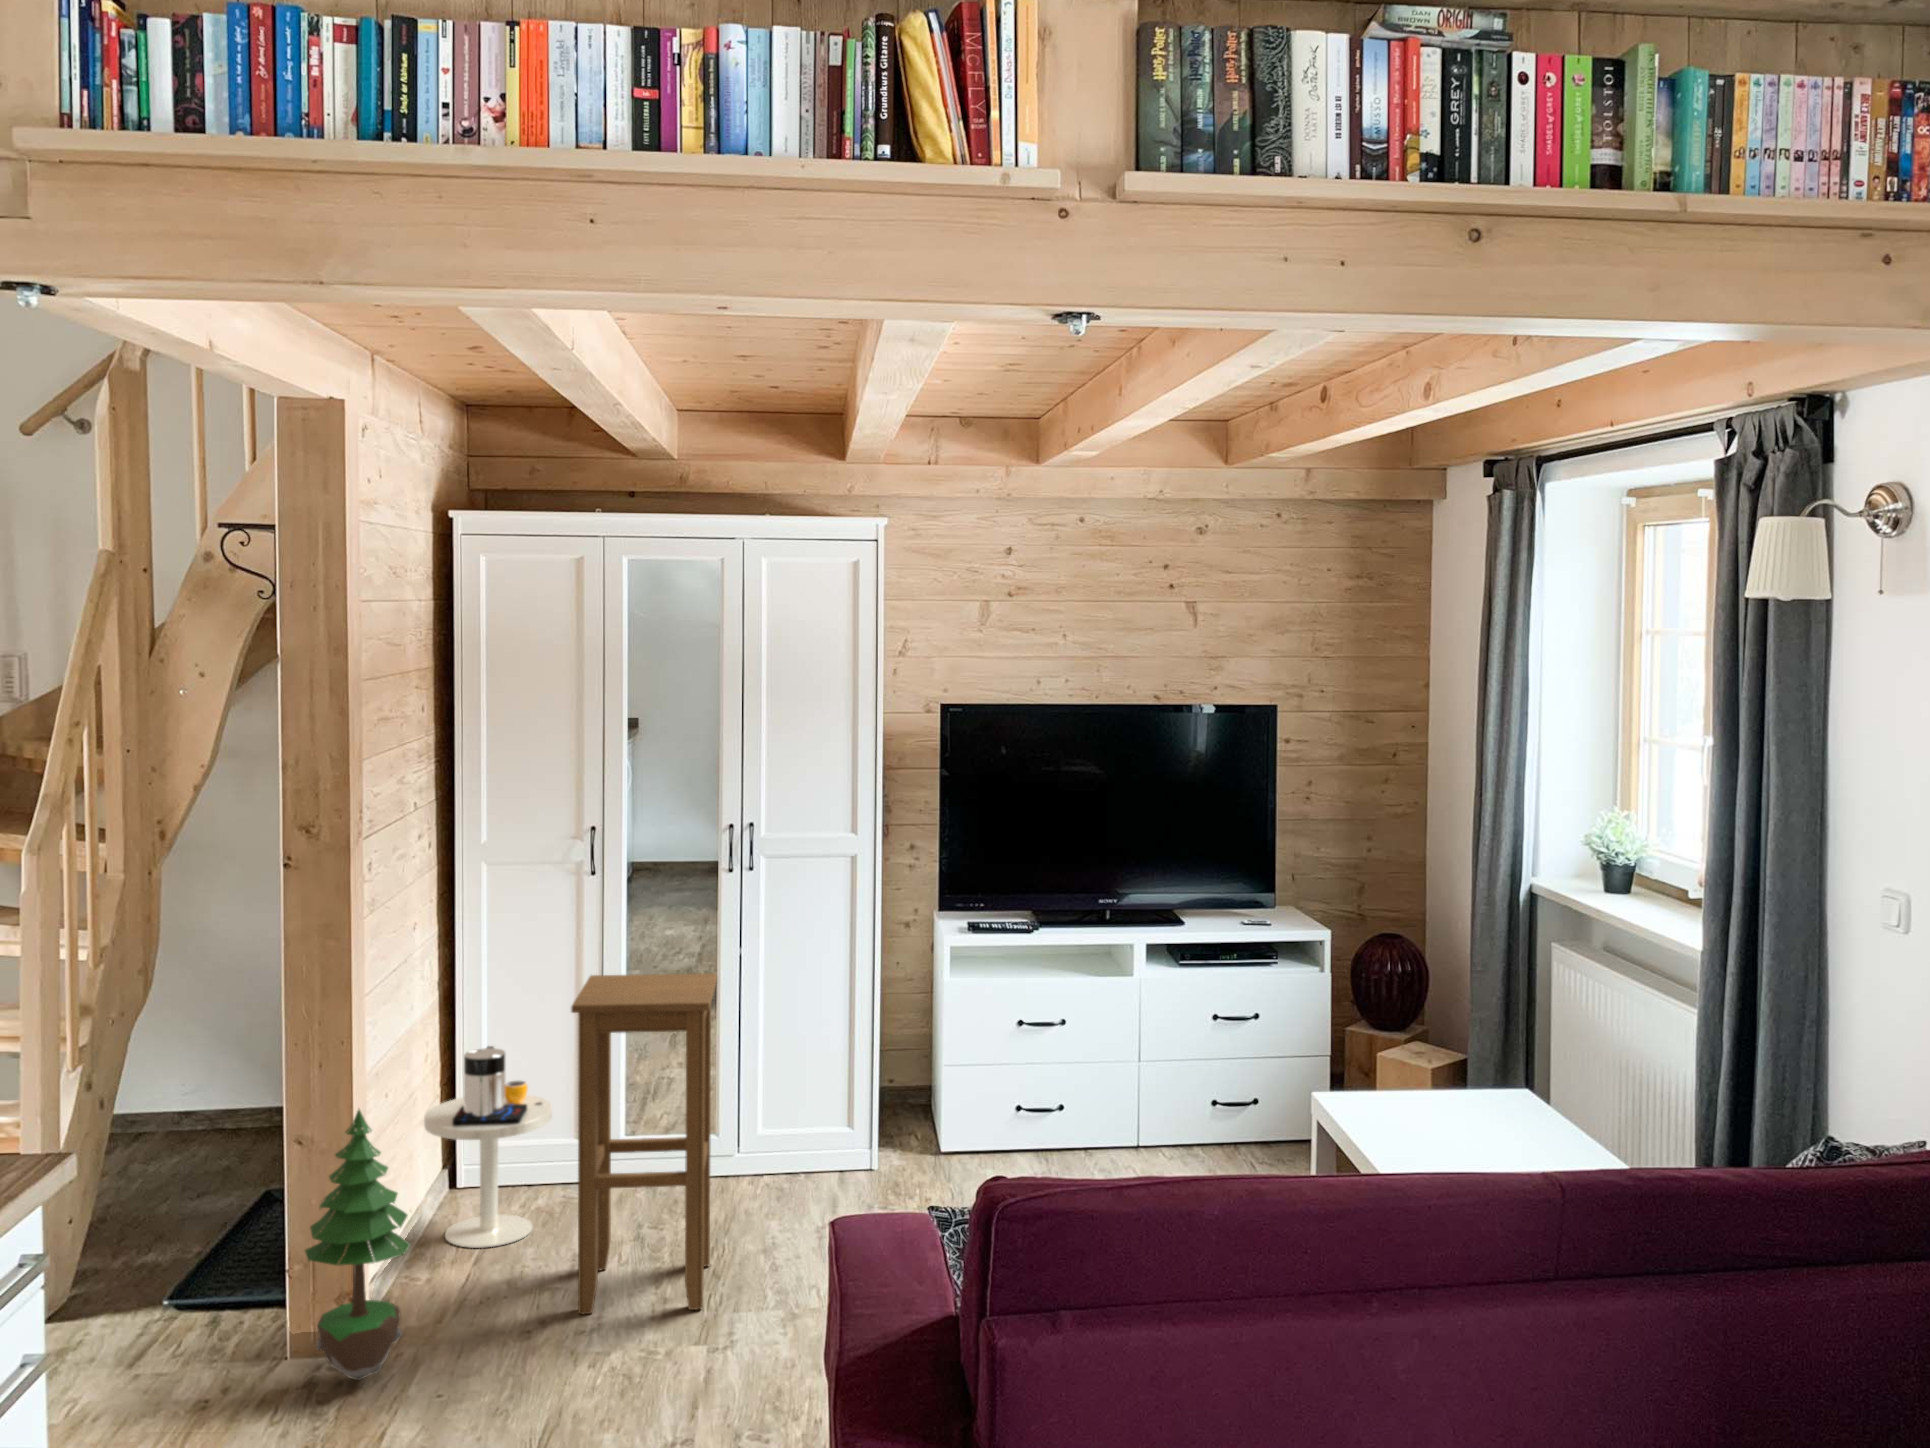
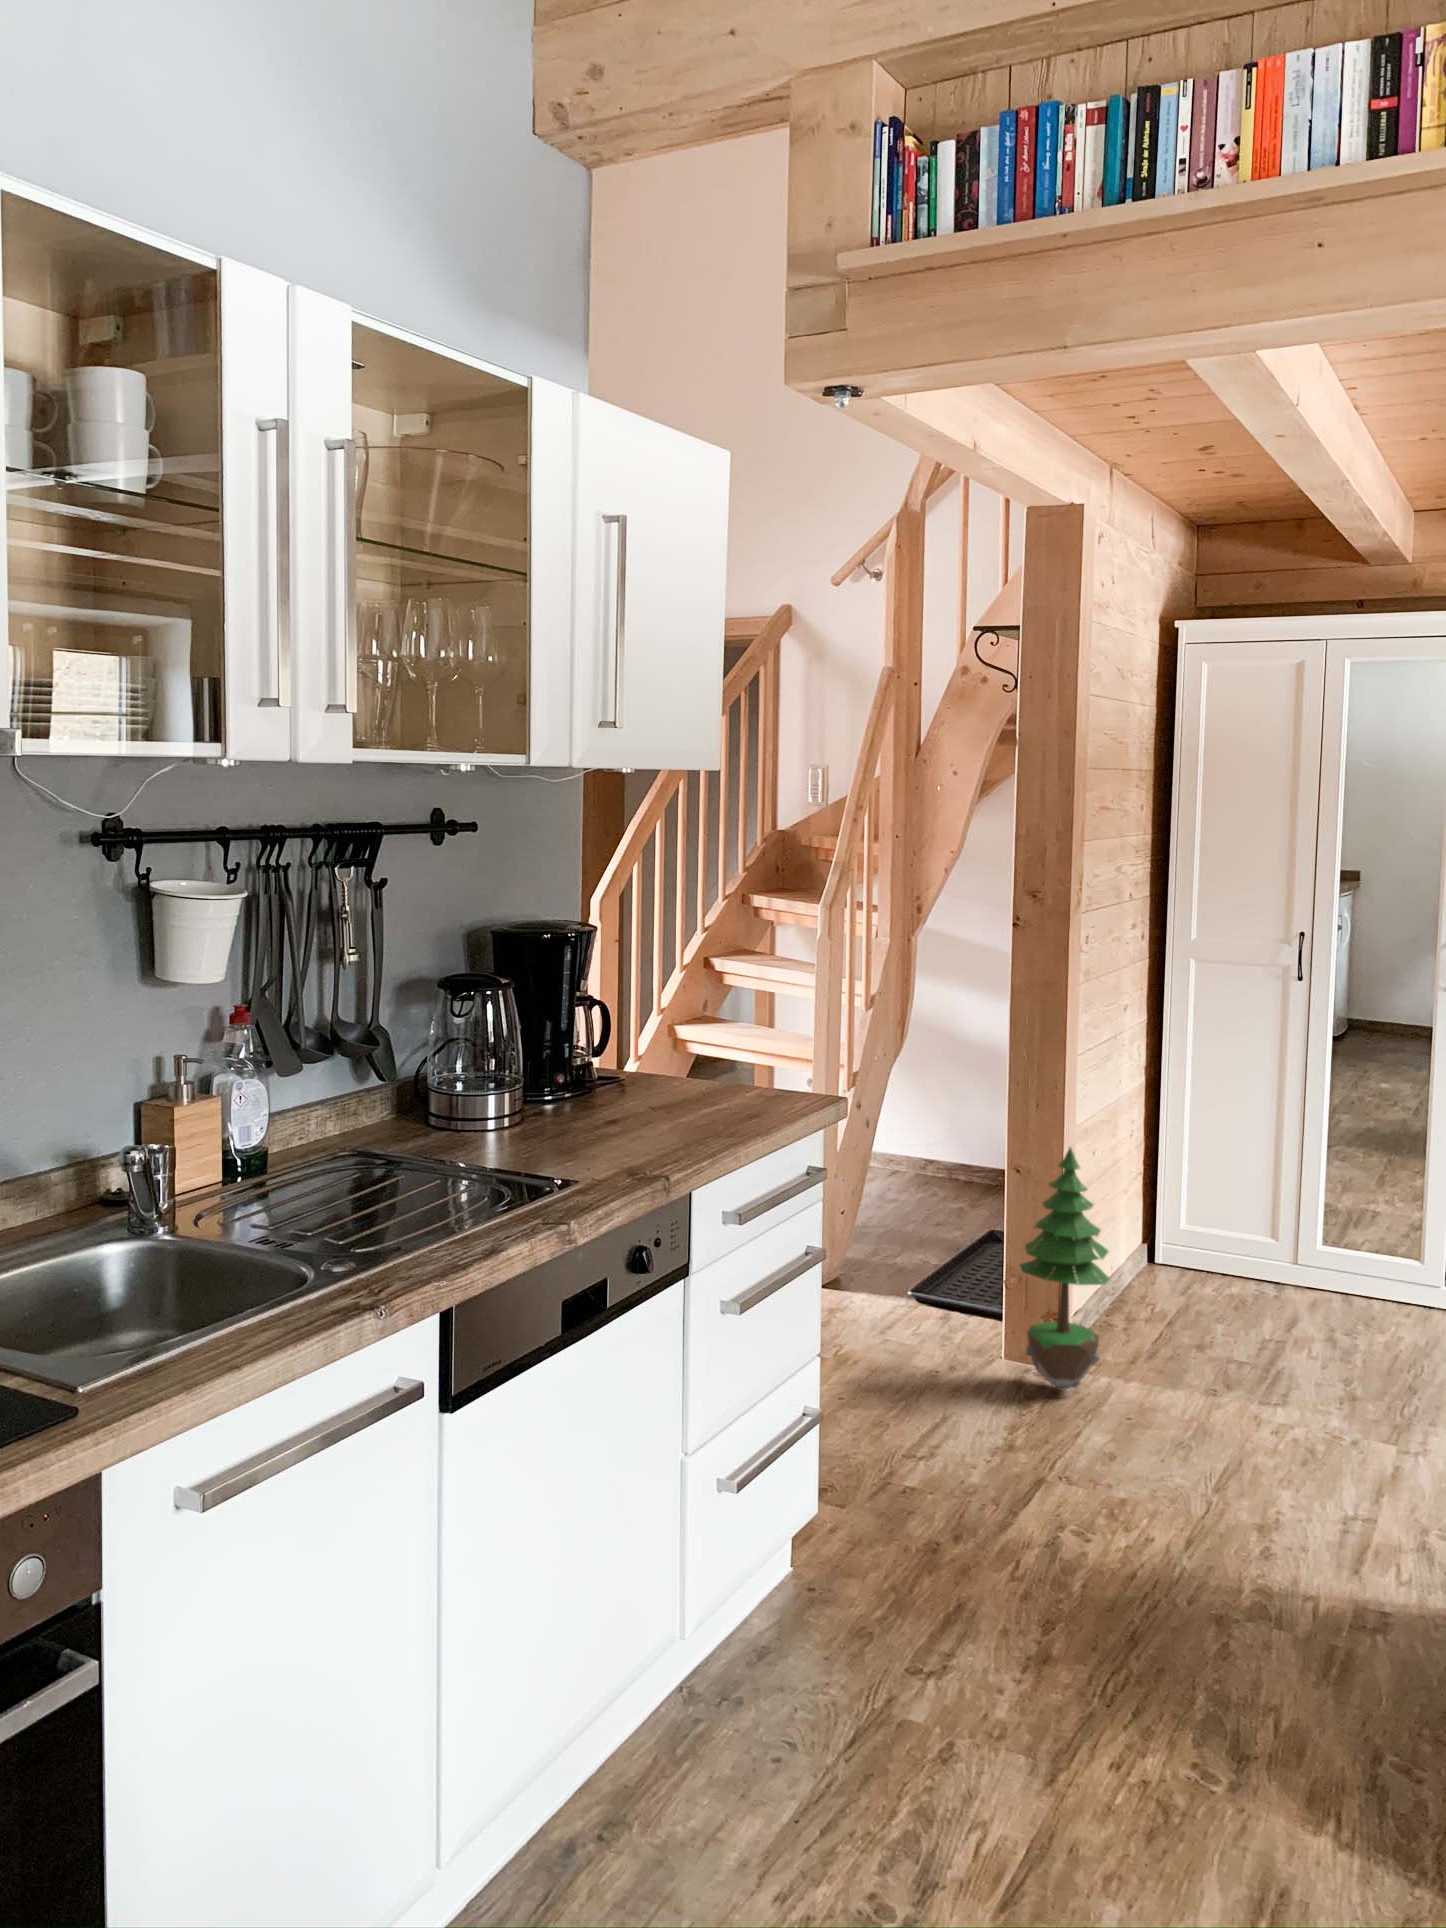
stool: present [571,973,717,1314] -> none [1265,1066,1429,1412]
side table: present [424,1046,552,1248] -> none [1128,1129,1249,1317]

